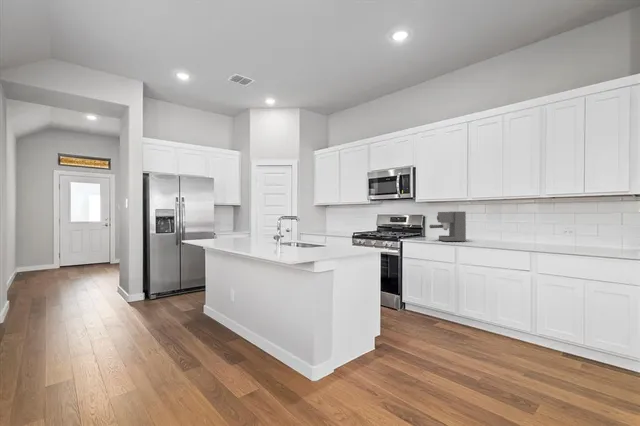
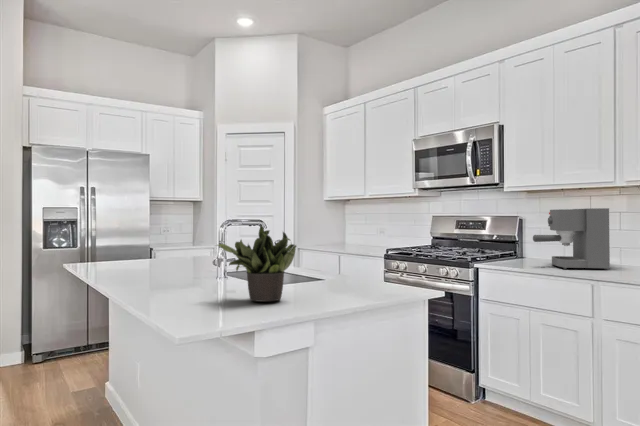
potted plant: none [285,220,323,256] -> present [218,225,296,301]

